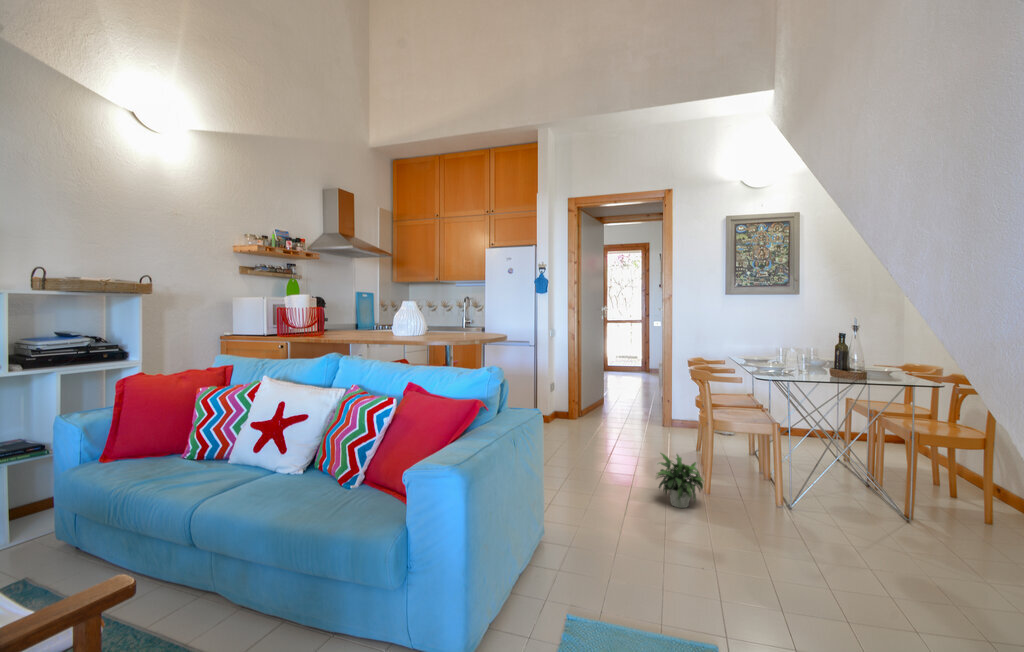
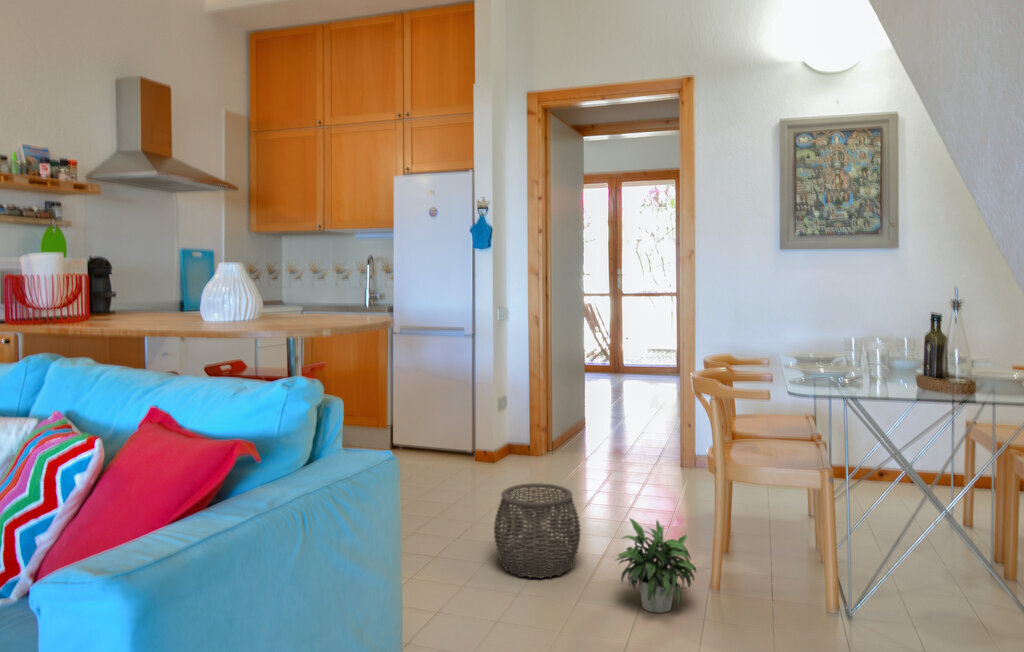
woven basket: none [573,433,627,489] -> present [494,483,581,578]

